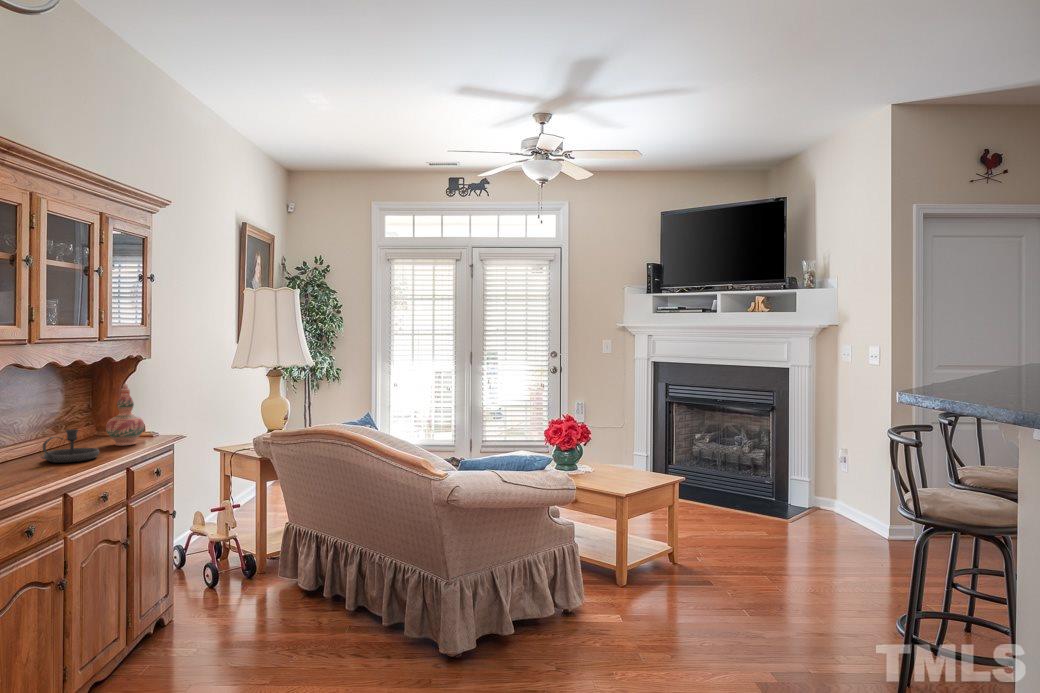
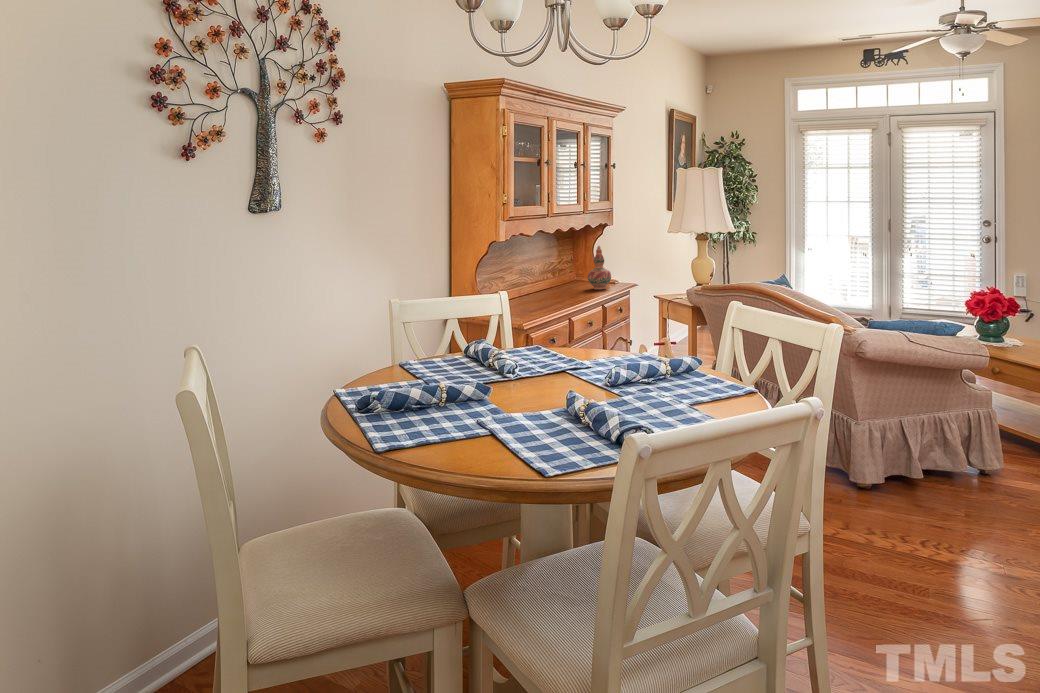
candlestick: present [41,429,99,463] -> none [555,276,587,298]

